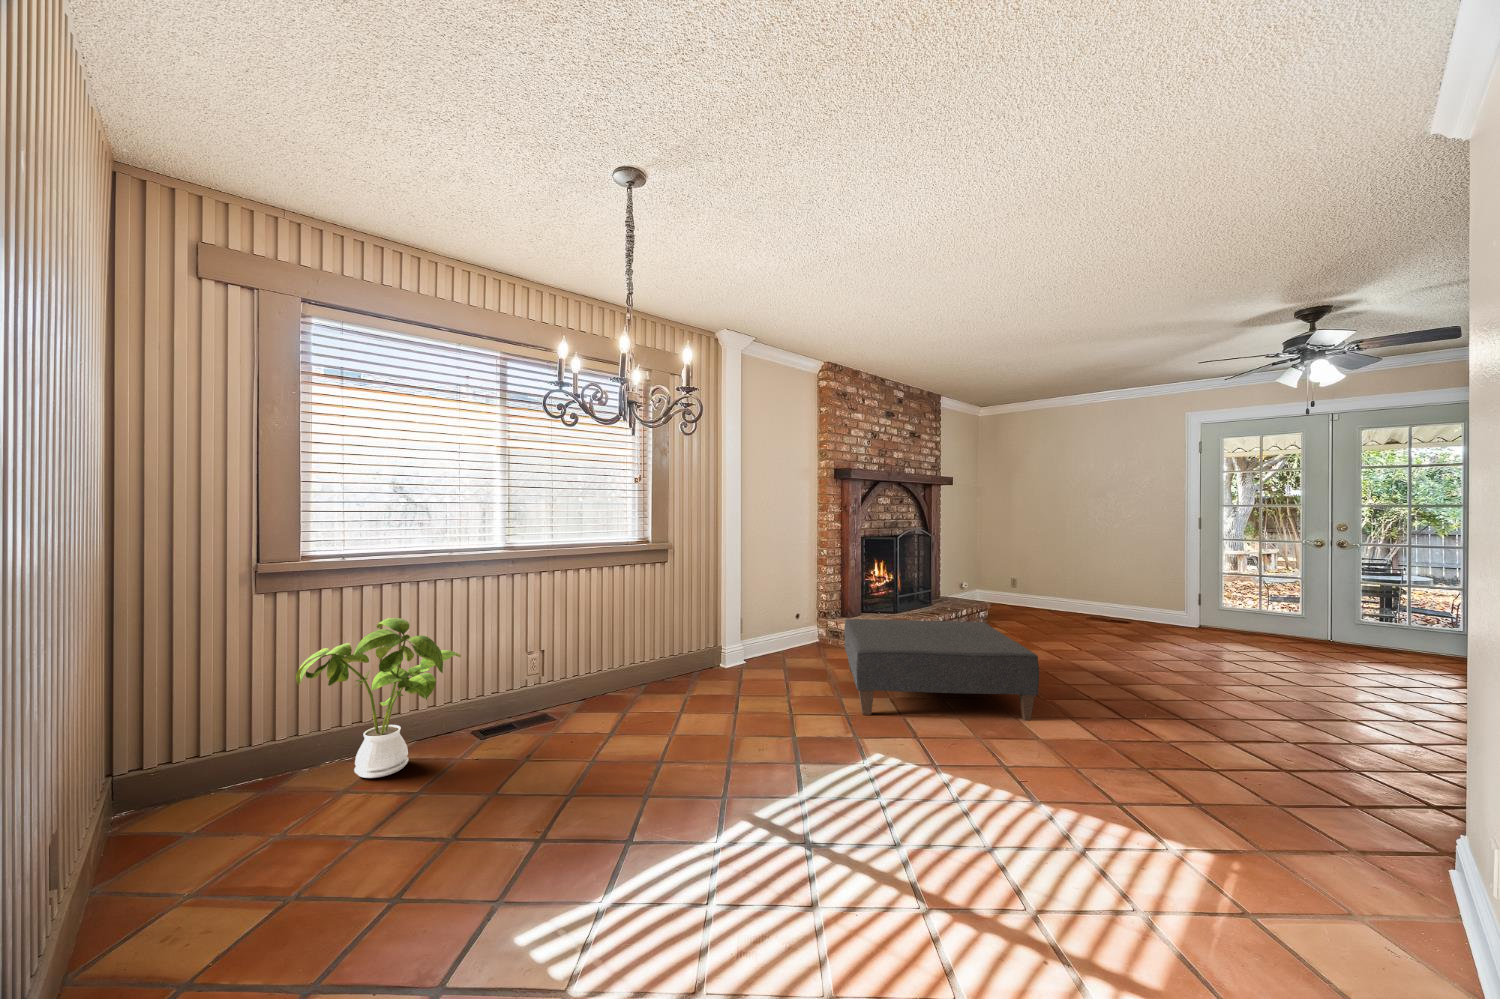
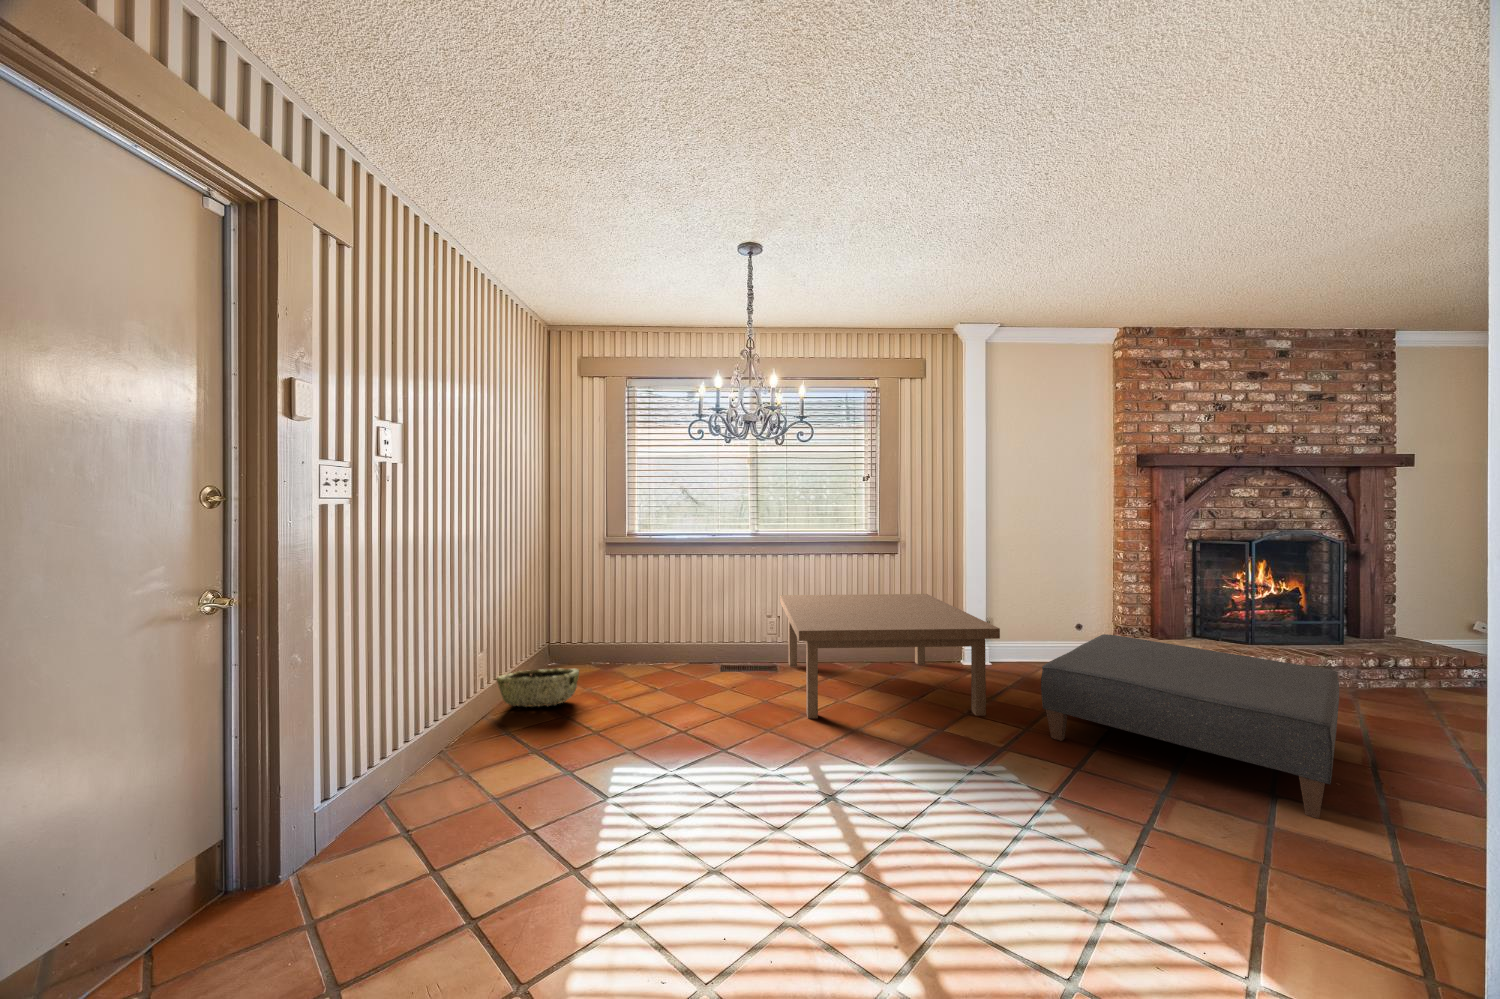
coffee table: none [547,603,814,763] -> present [780,594,1000,718]
house plant: present [296,618,461,778] -> none [612,575,710,676]
woven basket: none [90,800,288,920] -> present [496,668,579,707]

